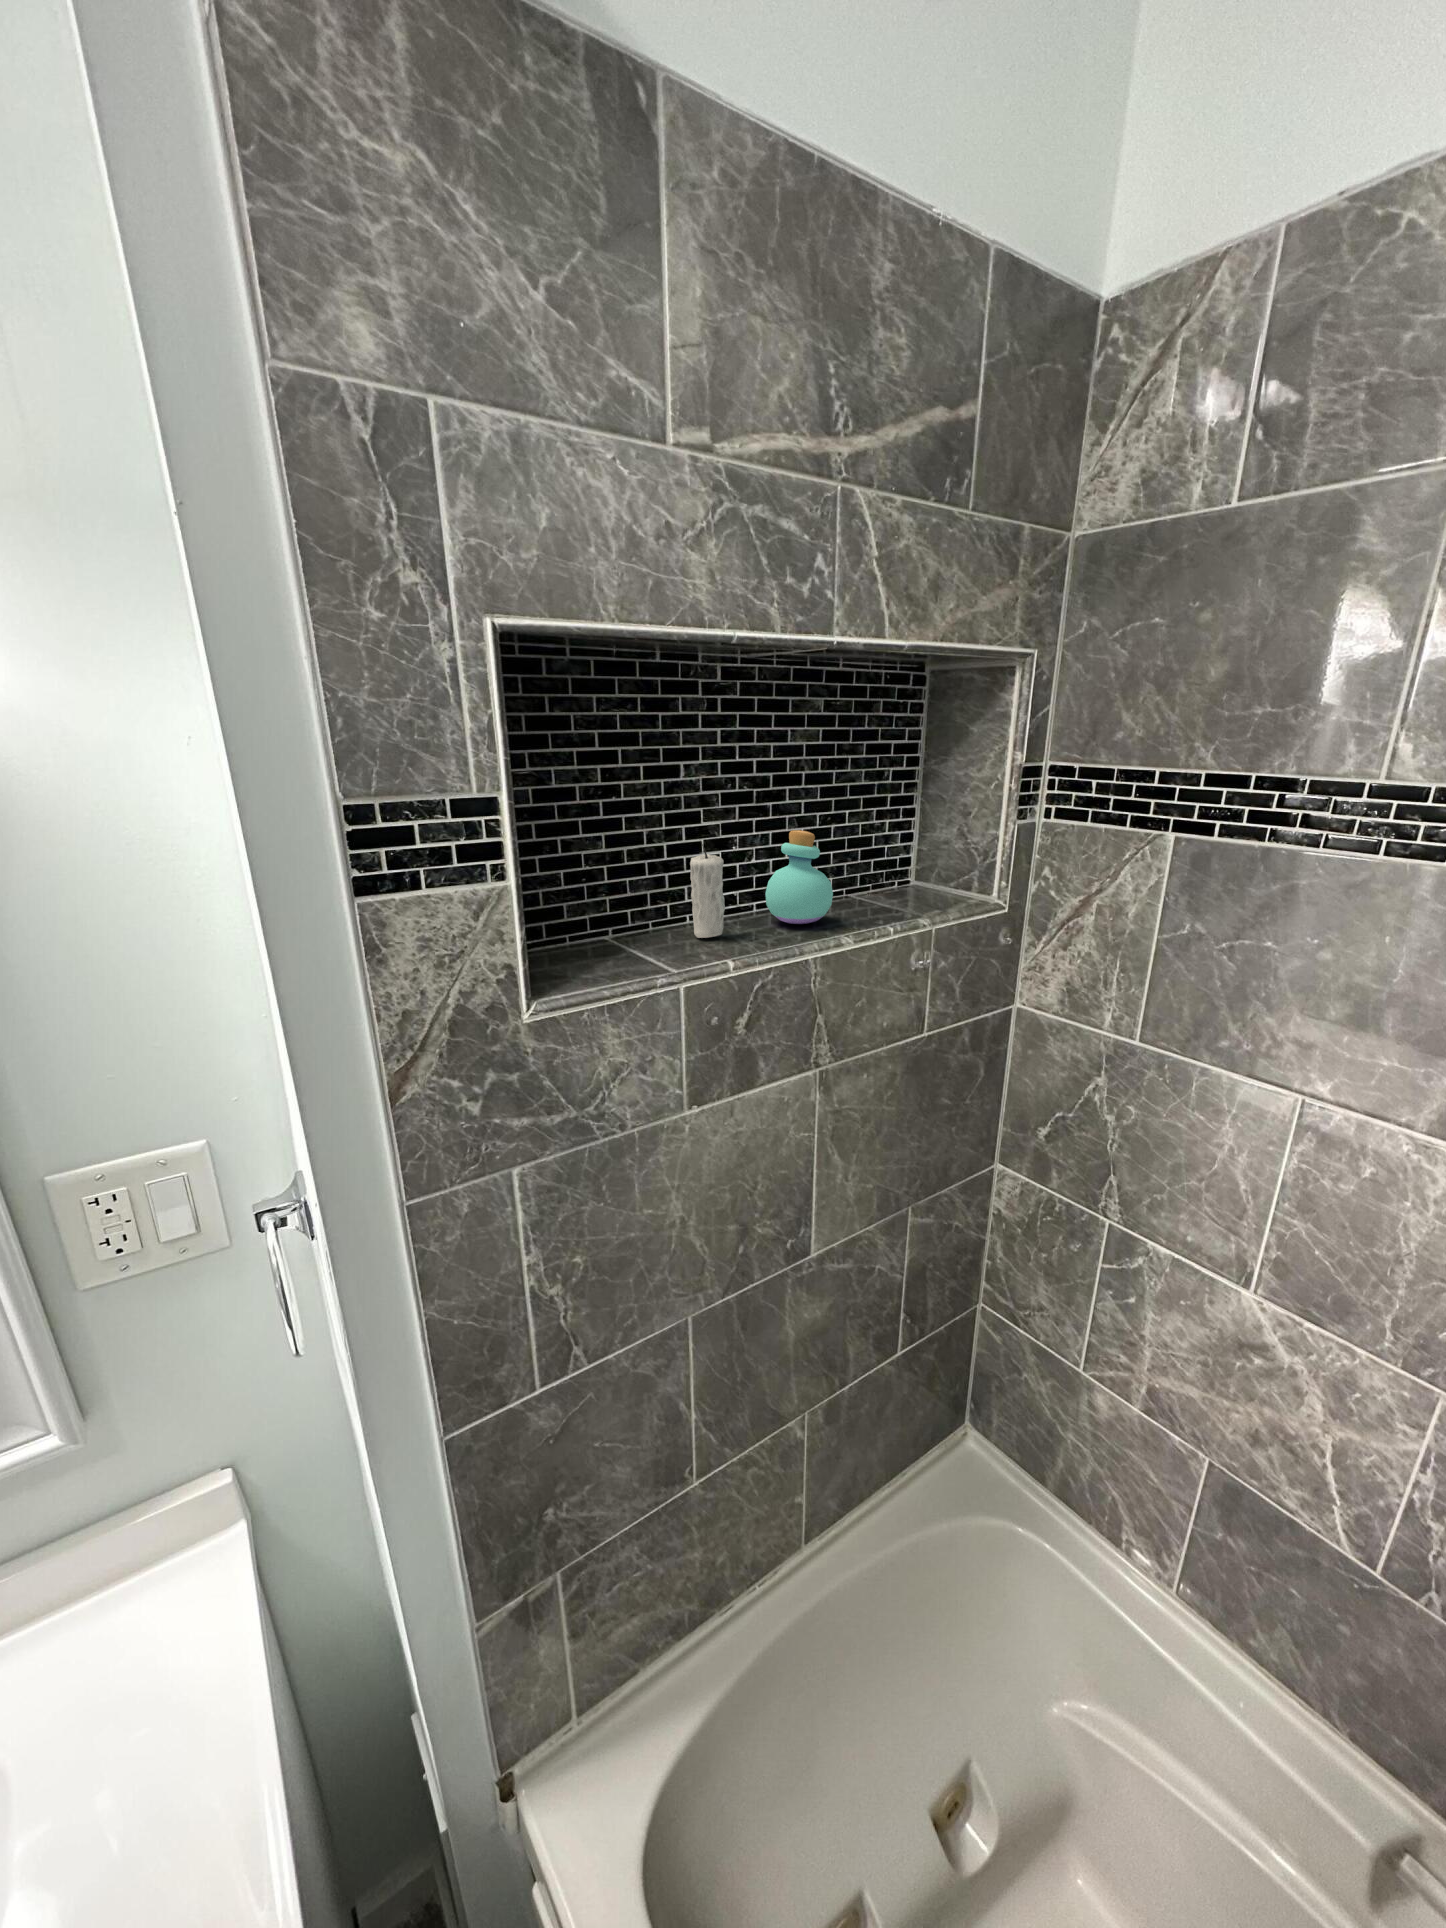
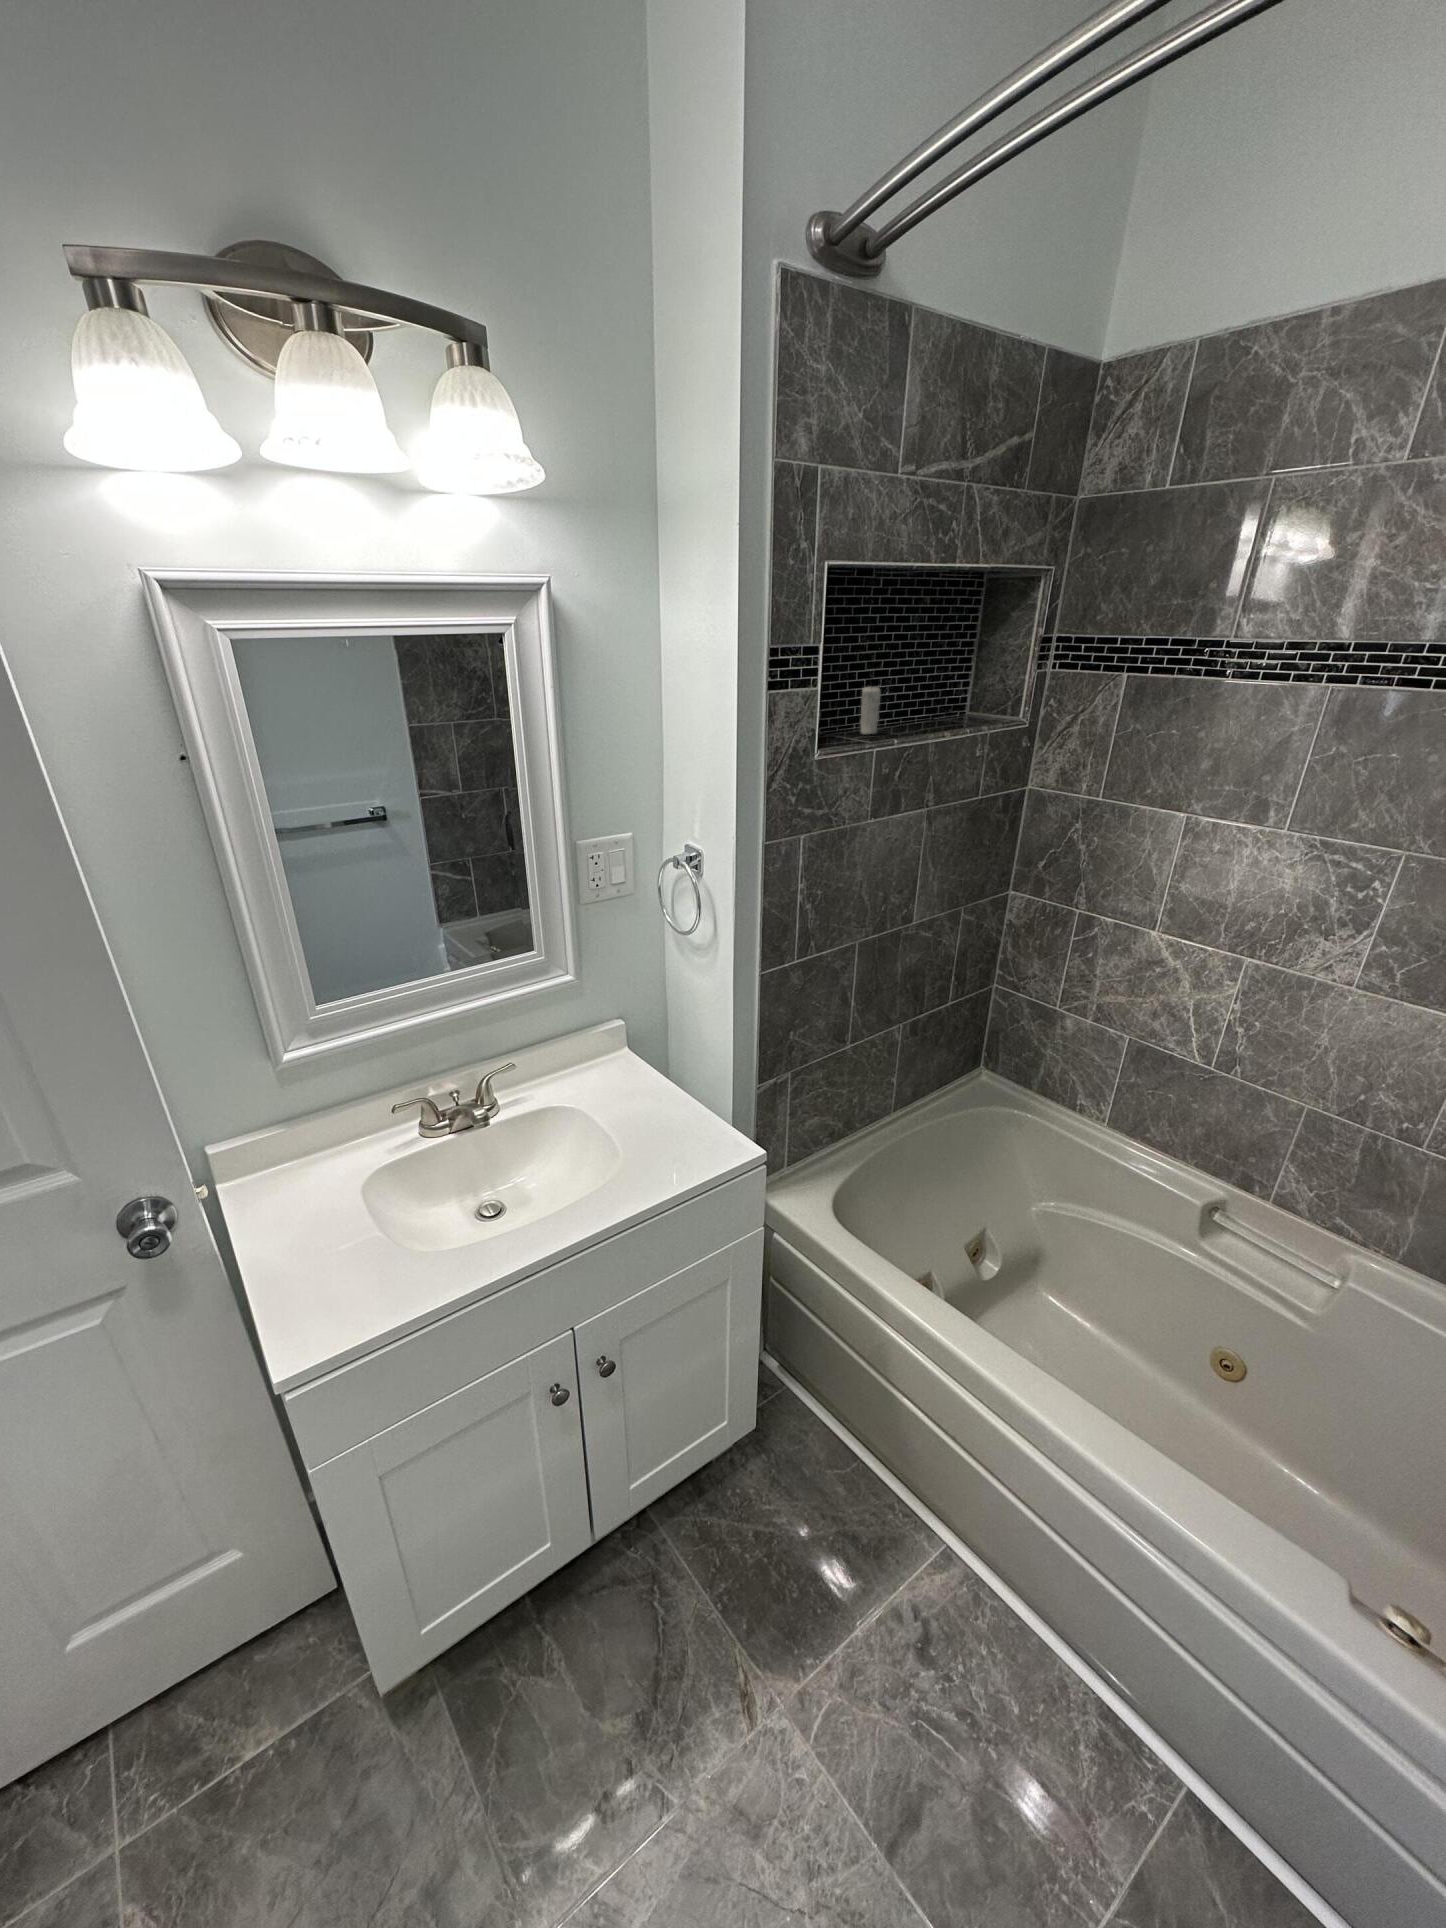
perfume bottle: present [765,830,833,924] -> none [895,674,933,730]

